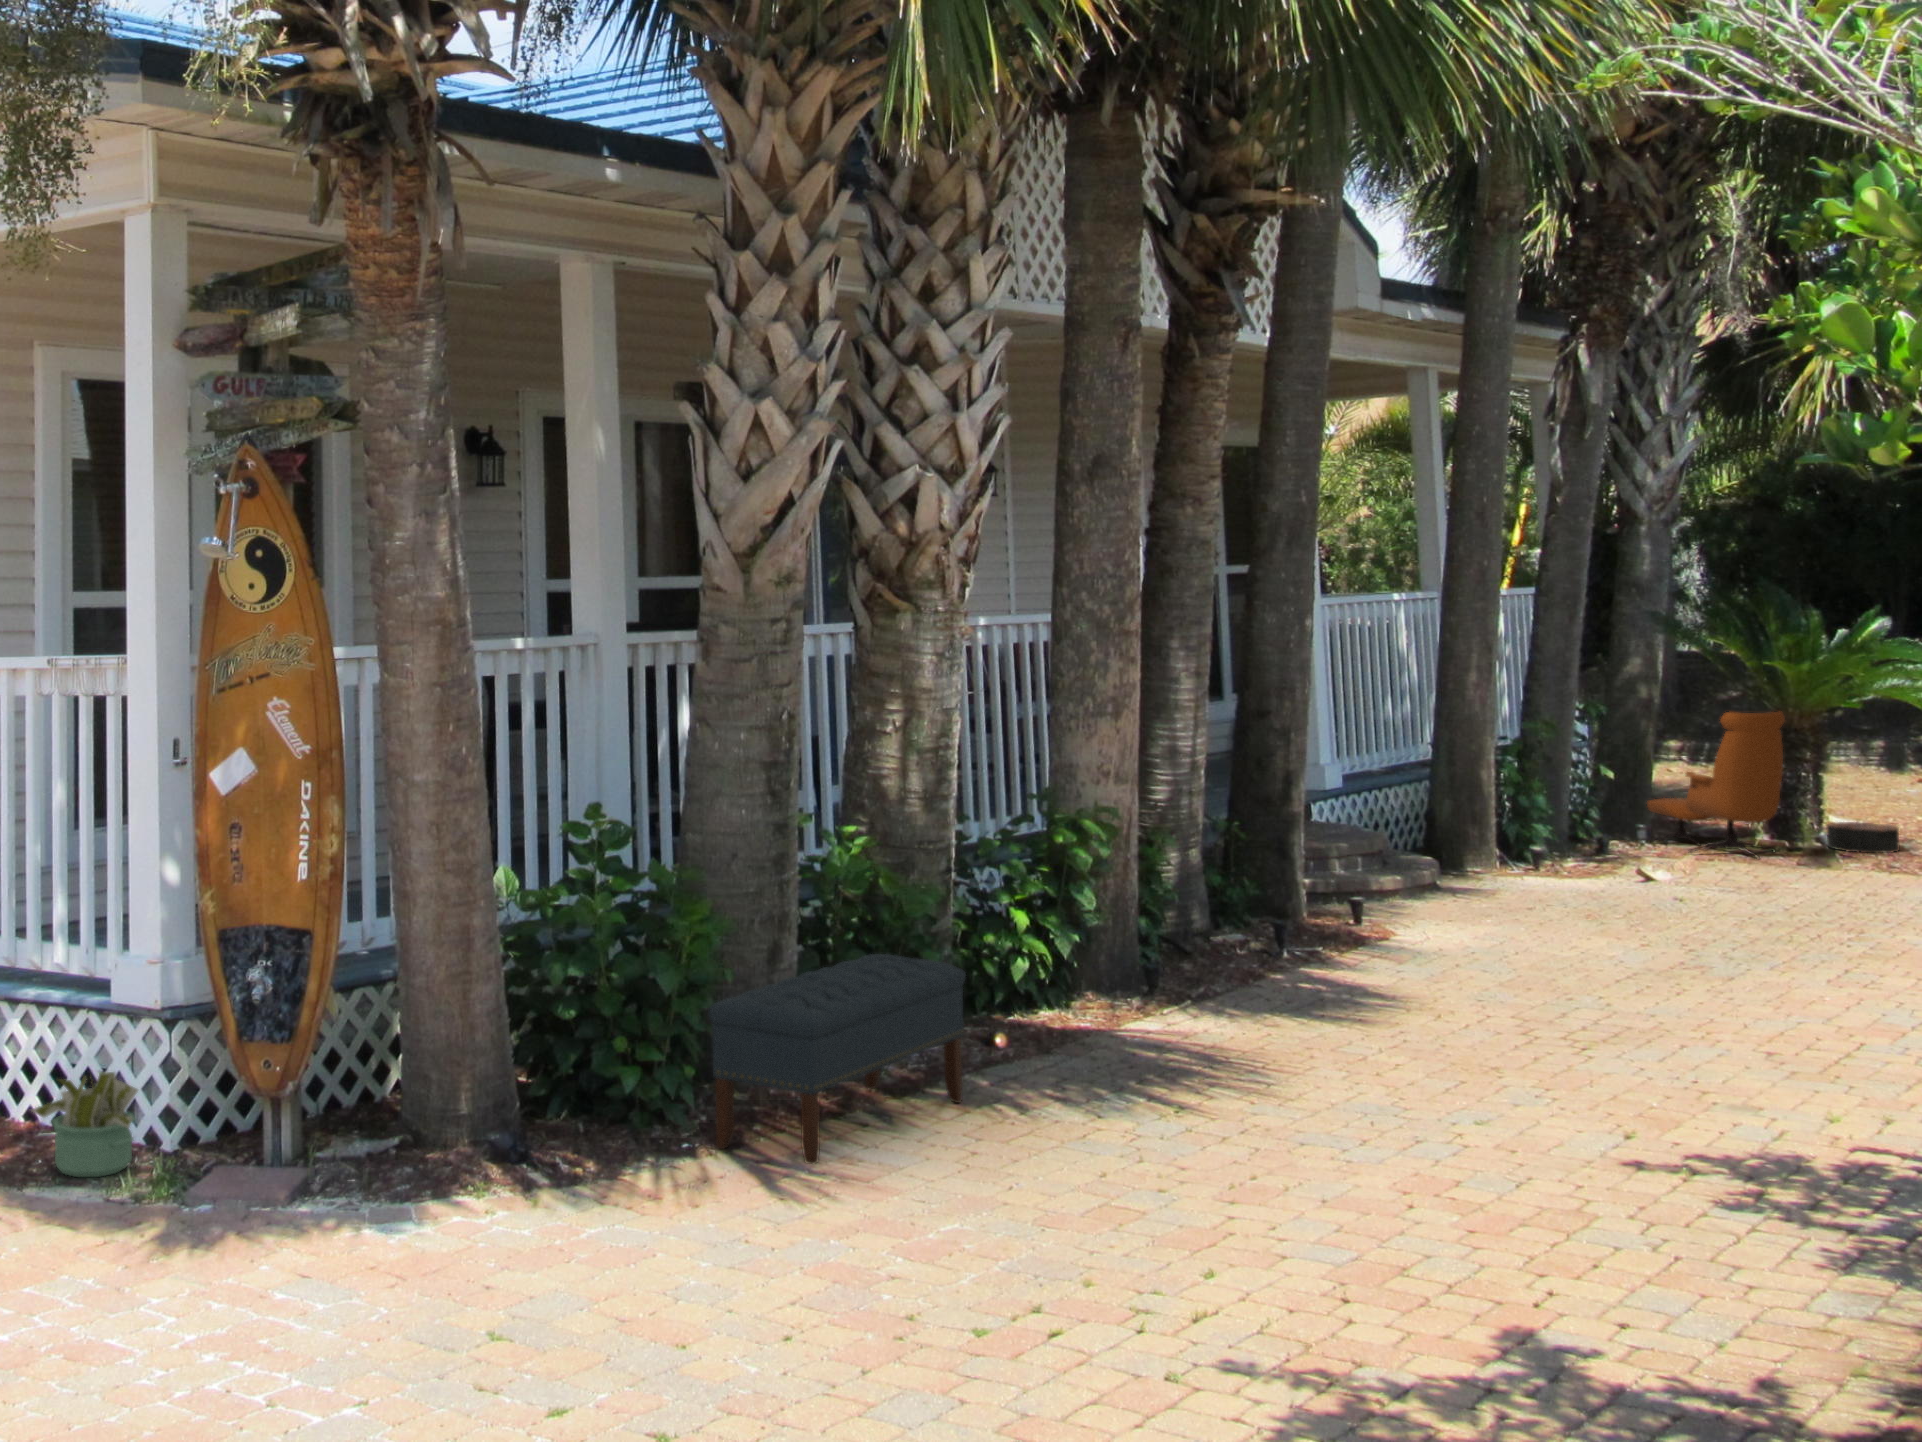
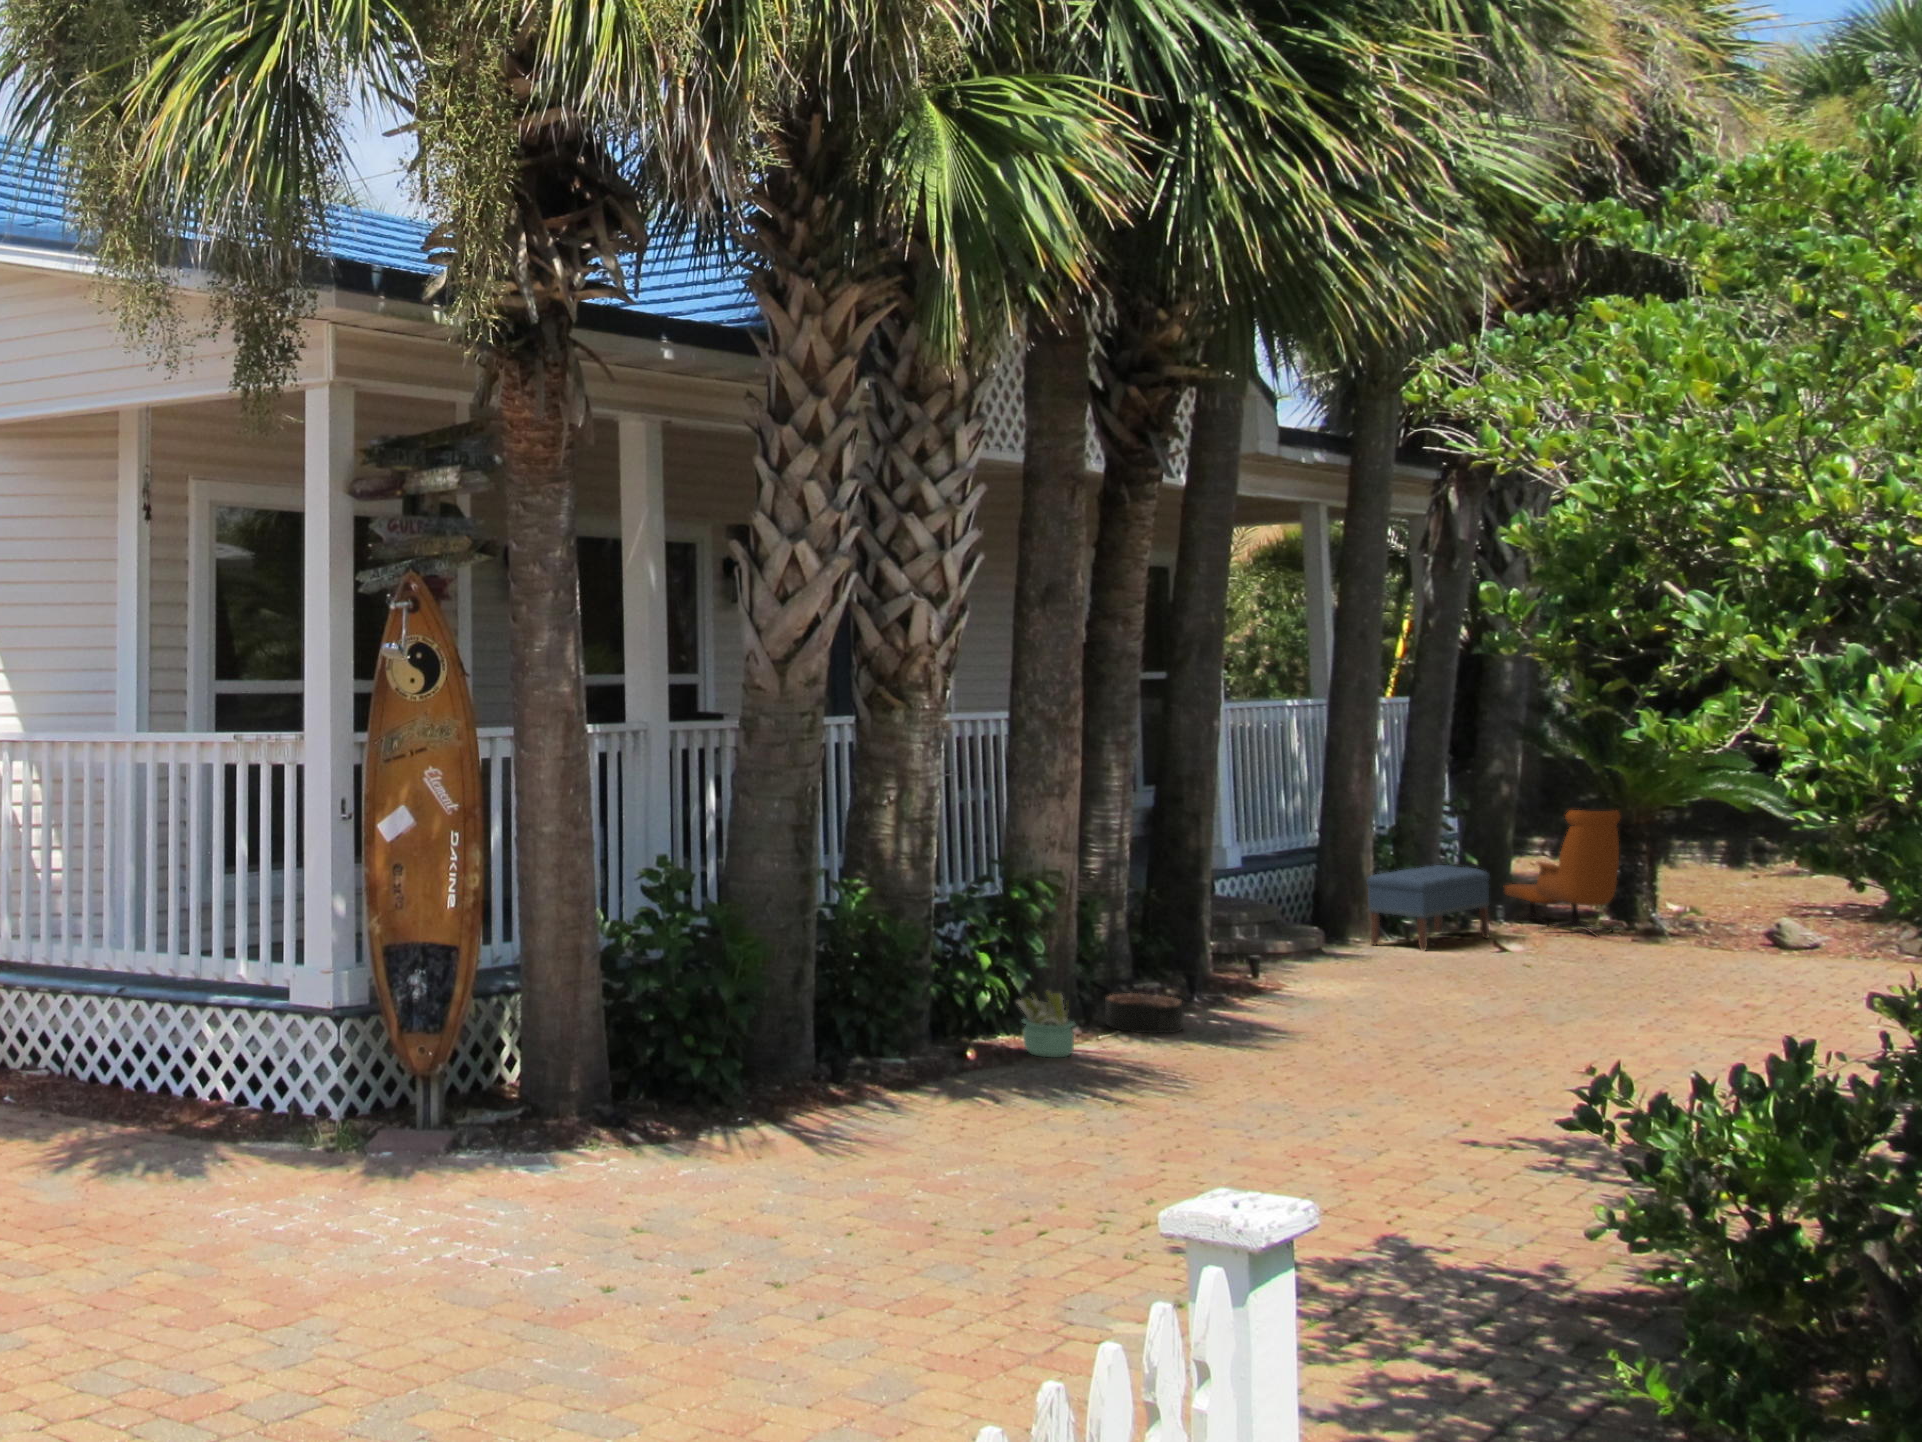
basket: present [1827,822,1900,853] -> present [1105,993,1183,1033]
bench: present [708,954,966,1164] -> present [1367,865,1490,951]
decorative plant: present [31,1072,138,1177] -> present [1016,991,1075,1057]

